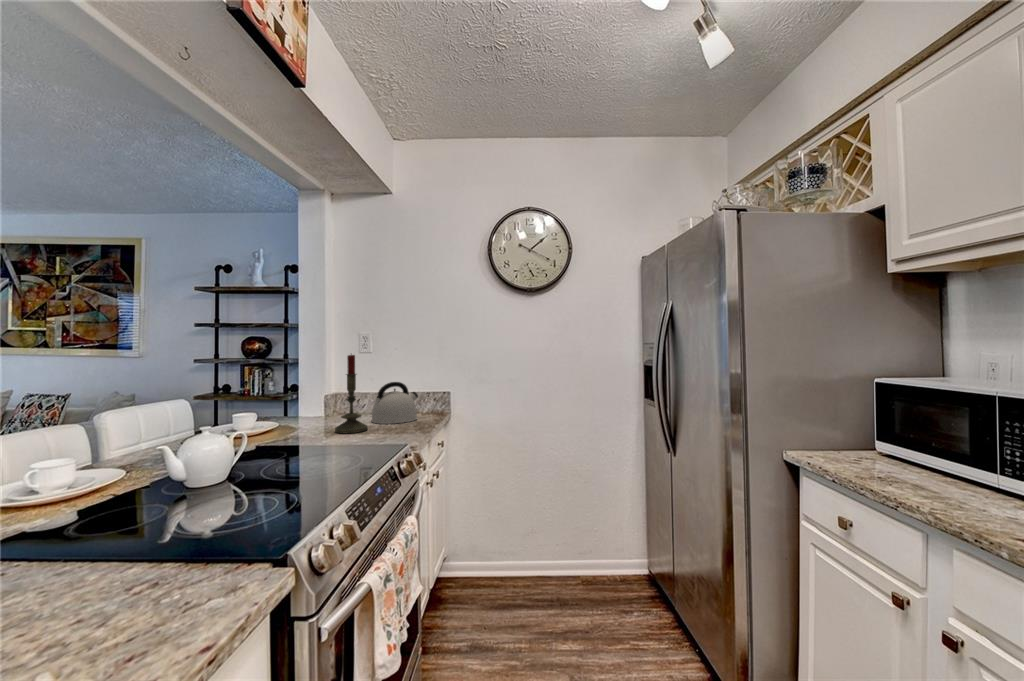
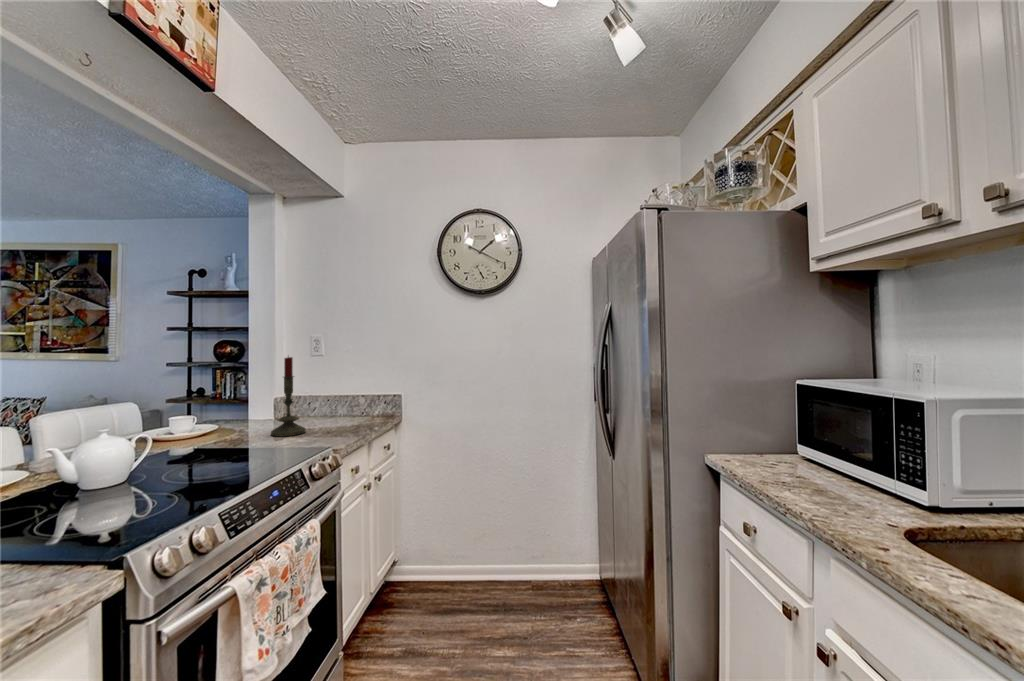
kettle: present [371,382,418,424] -> none [316,385,367,427]

